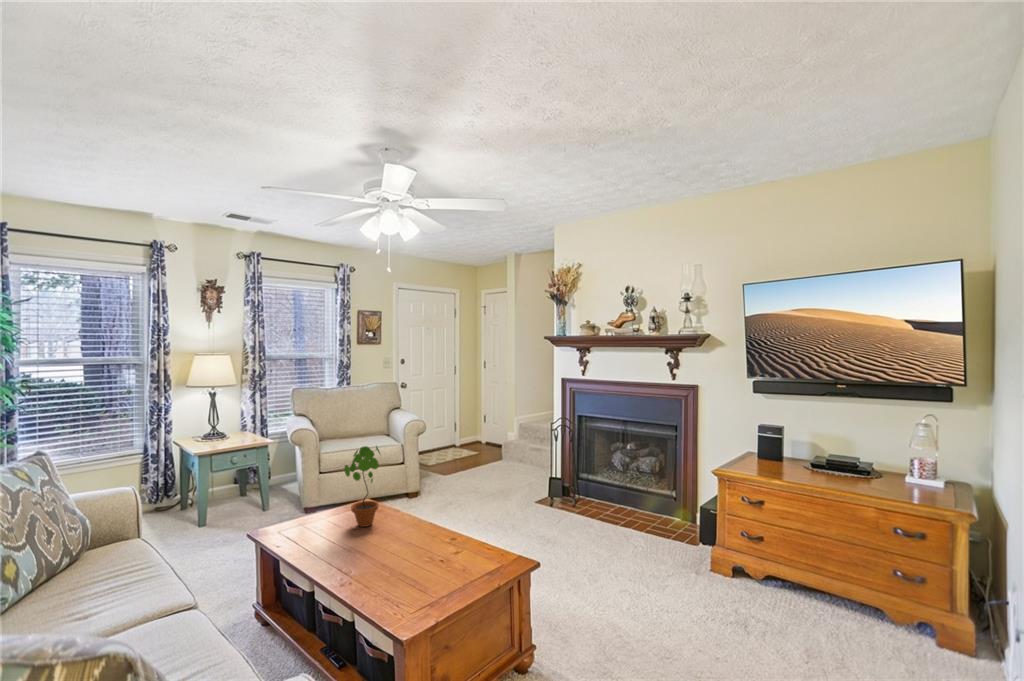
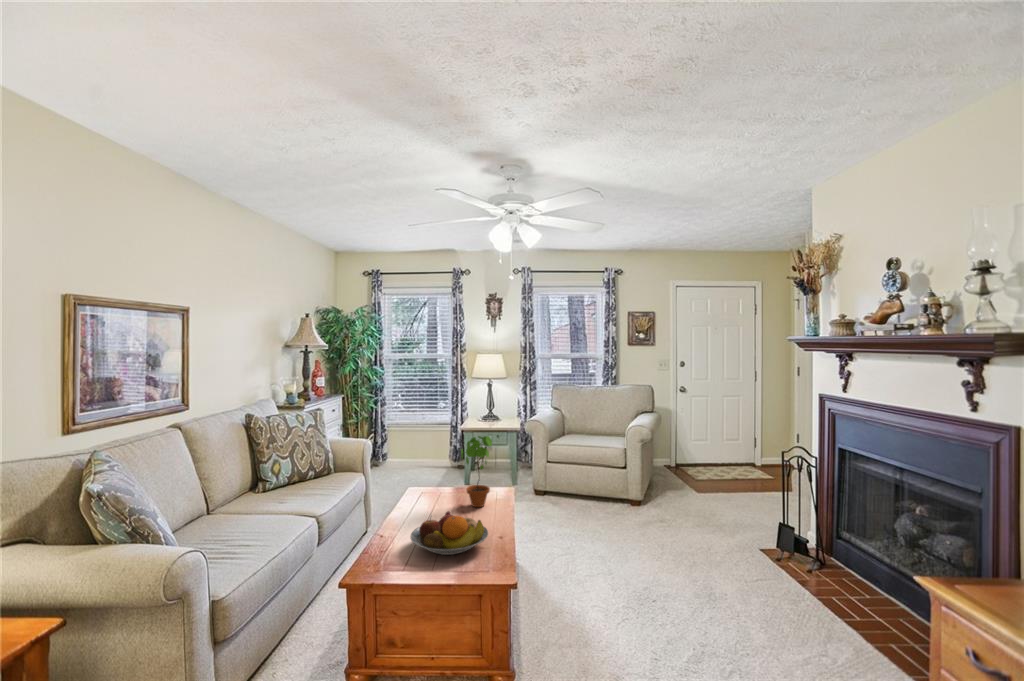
fruit bowl: none [373,525,459,575] -> present [410,511,488,555]

